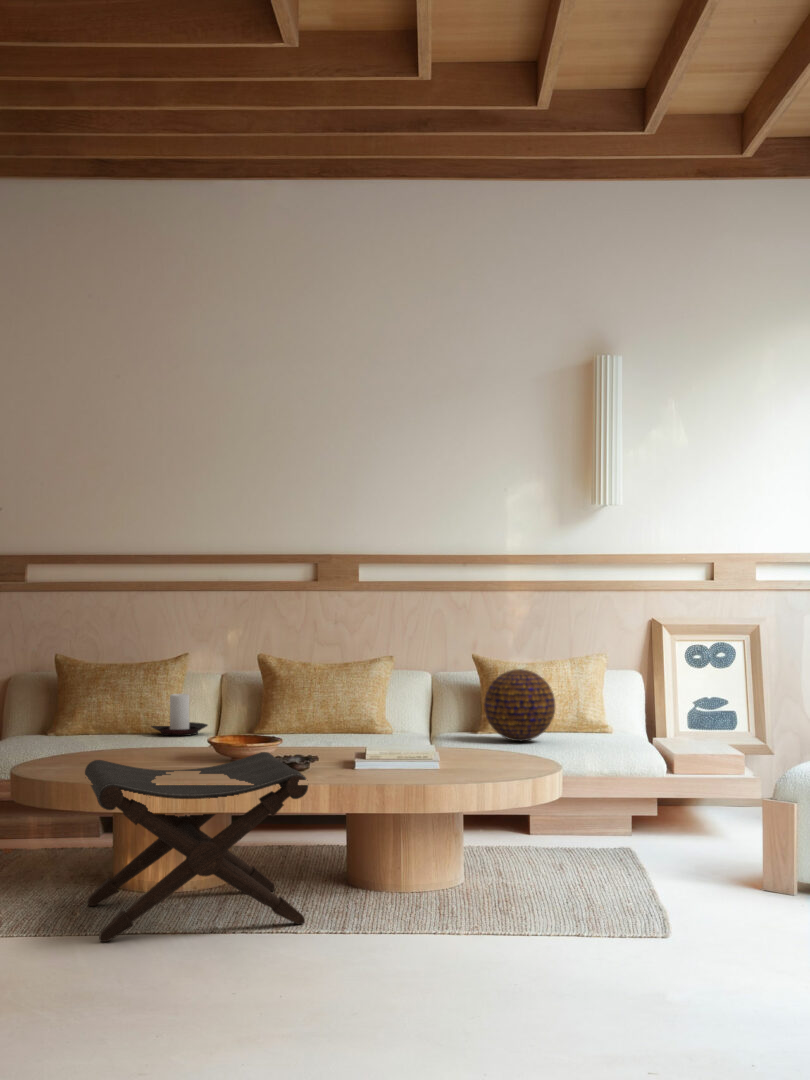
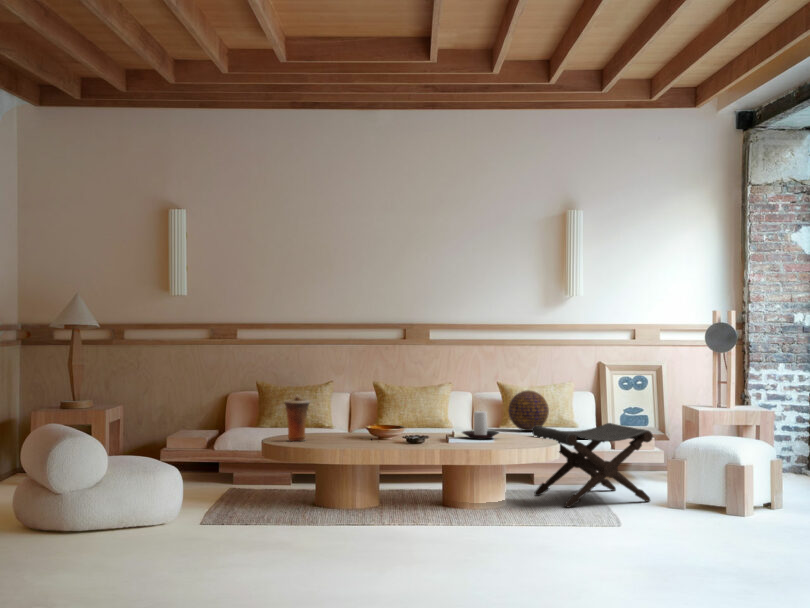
vase: none [57,679,115,765] -> present [284,395,309,441]
candle holder: present [151,694,208,736] -> present [462,411,499,439]
footstool: present [85,752,308,942] -> present [532,423,653,508]

